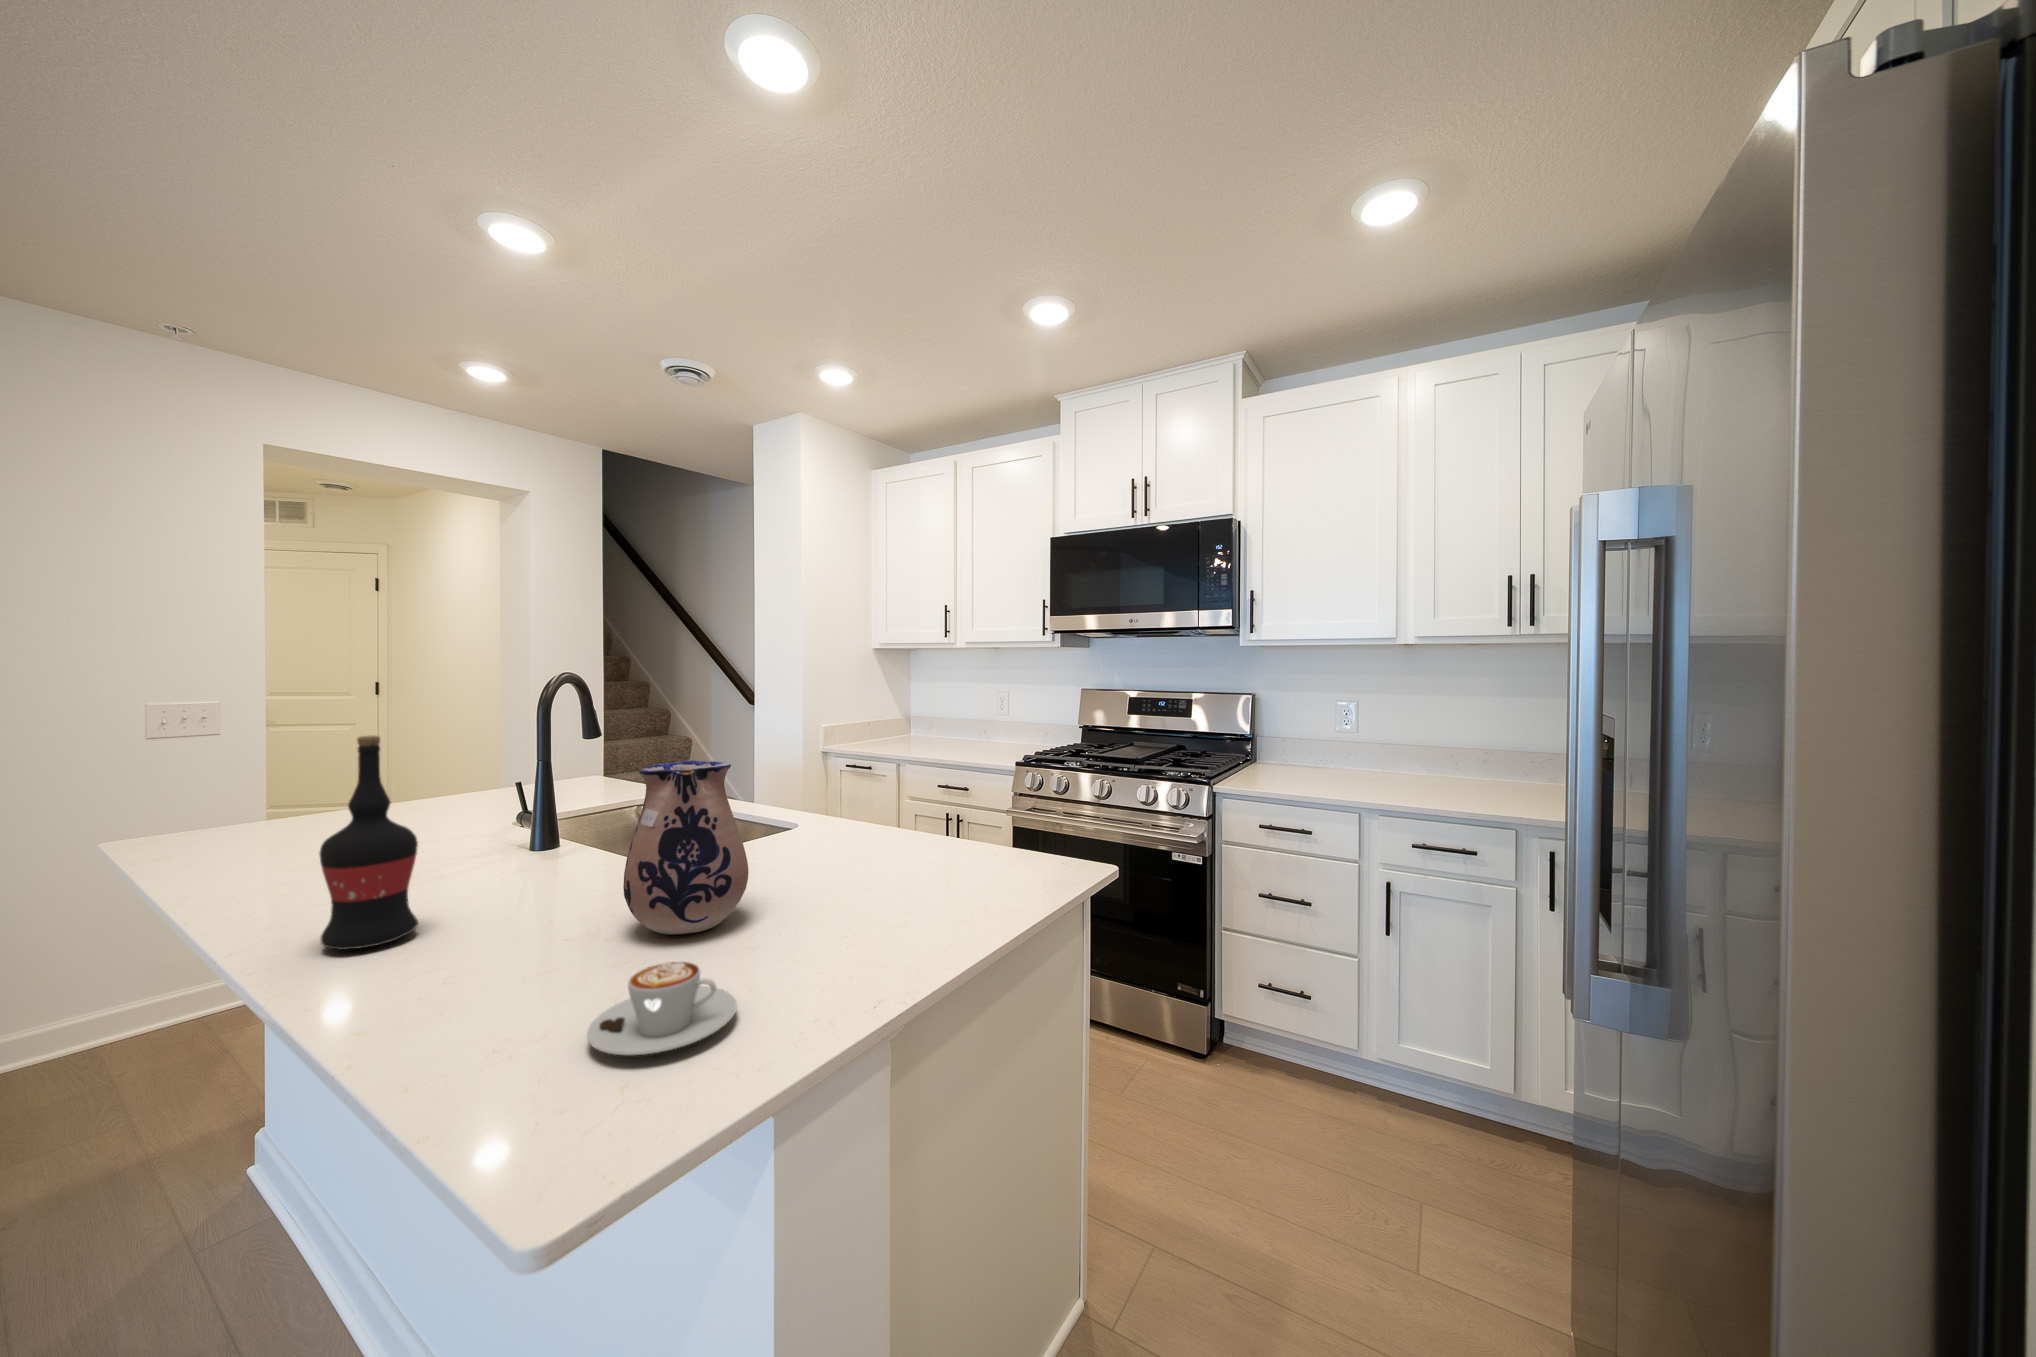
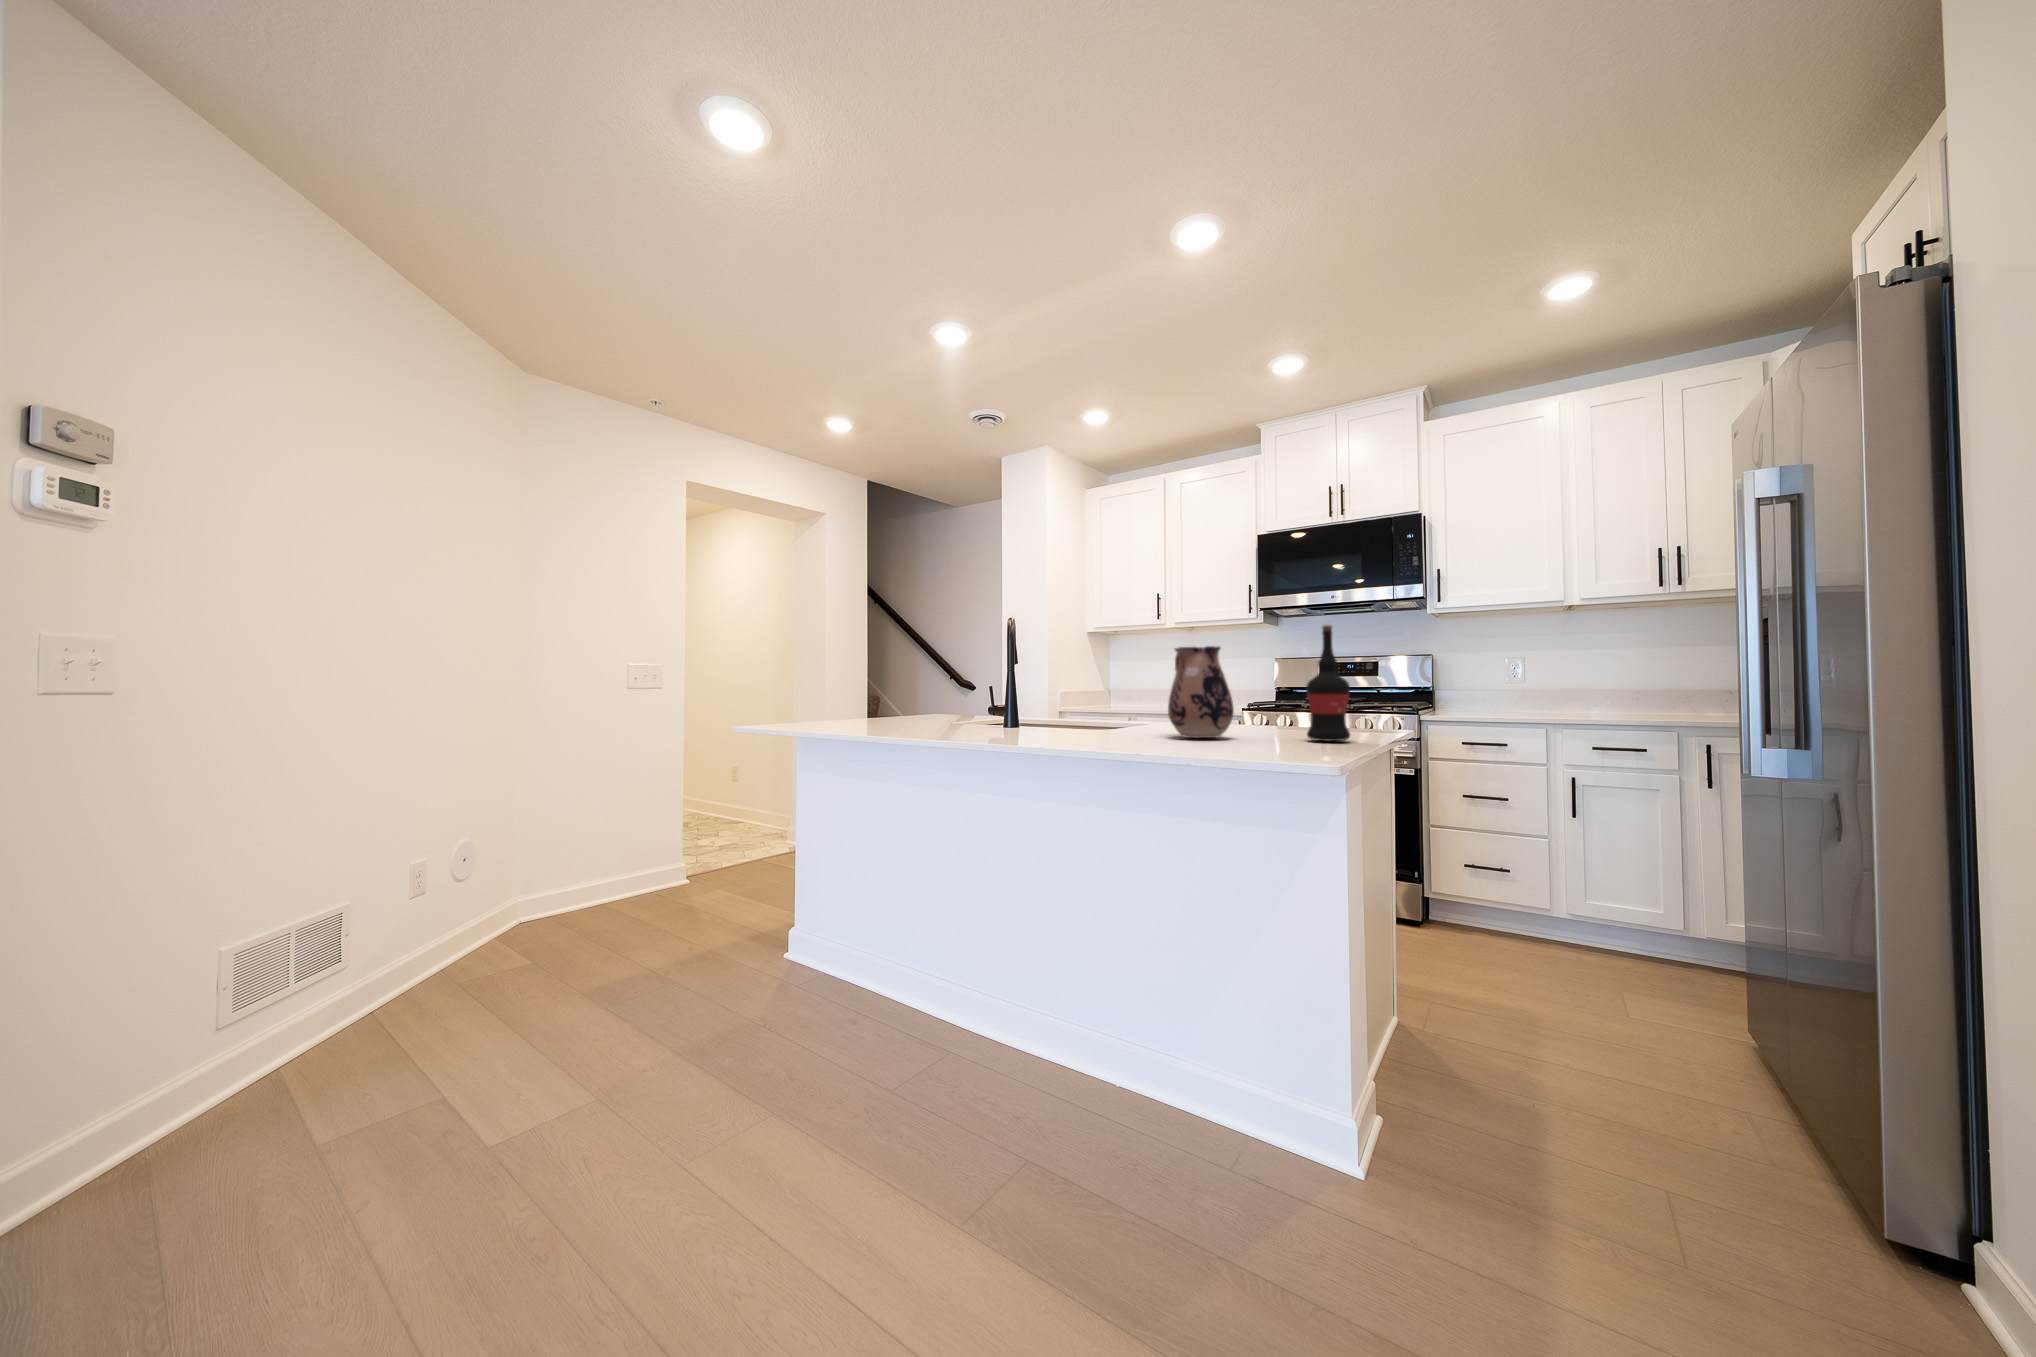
wine bottle: present [319,735,418,950] -> present [1306,625,1350,741]
coffee cup: present [587,962,737,1055] -> none [1241,722,1310,751]

